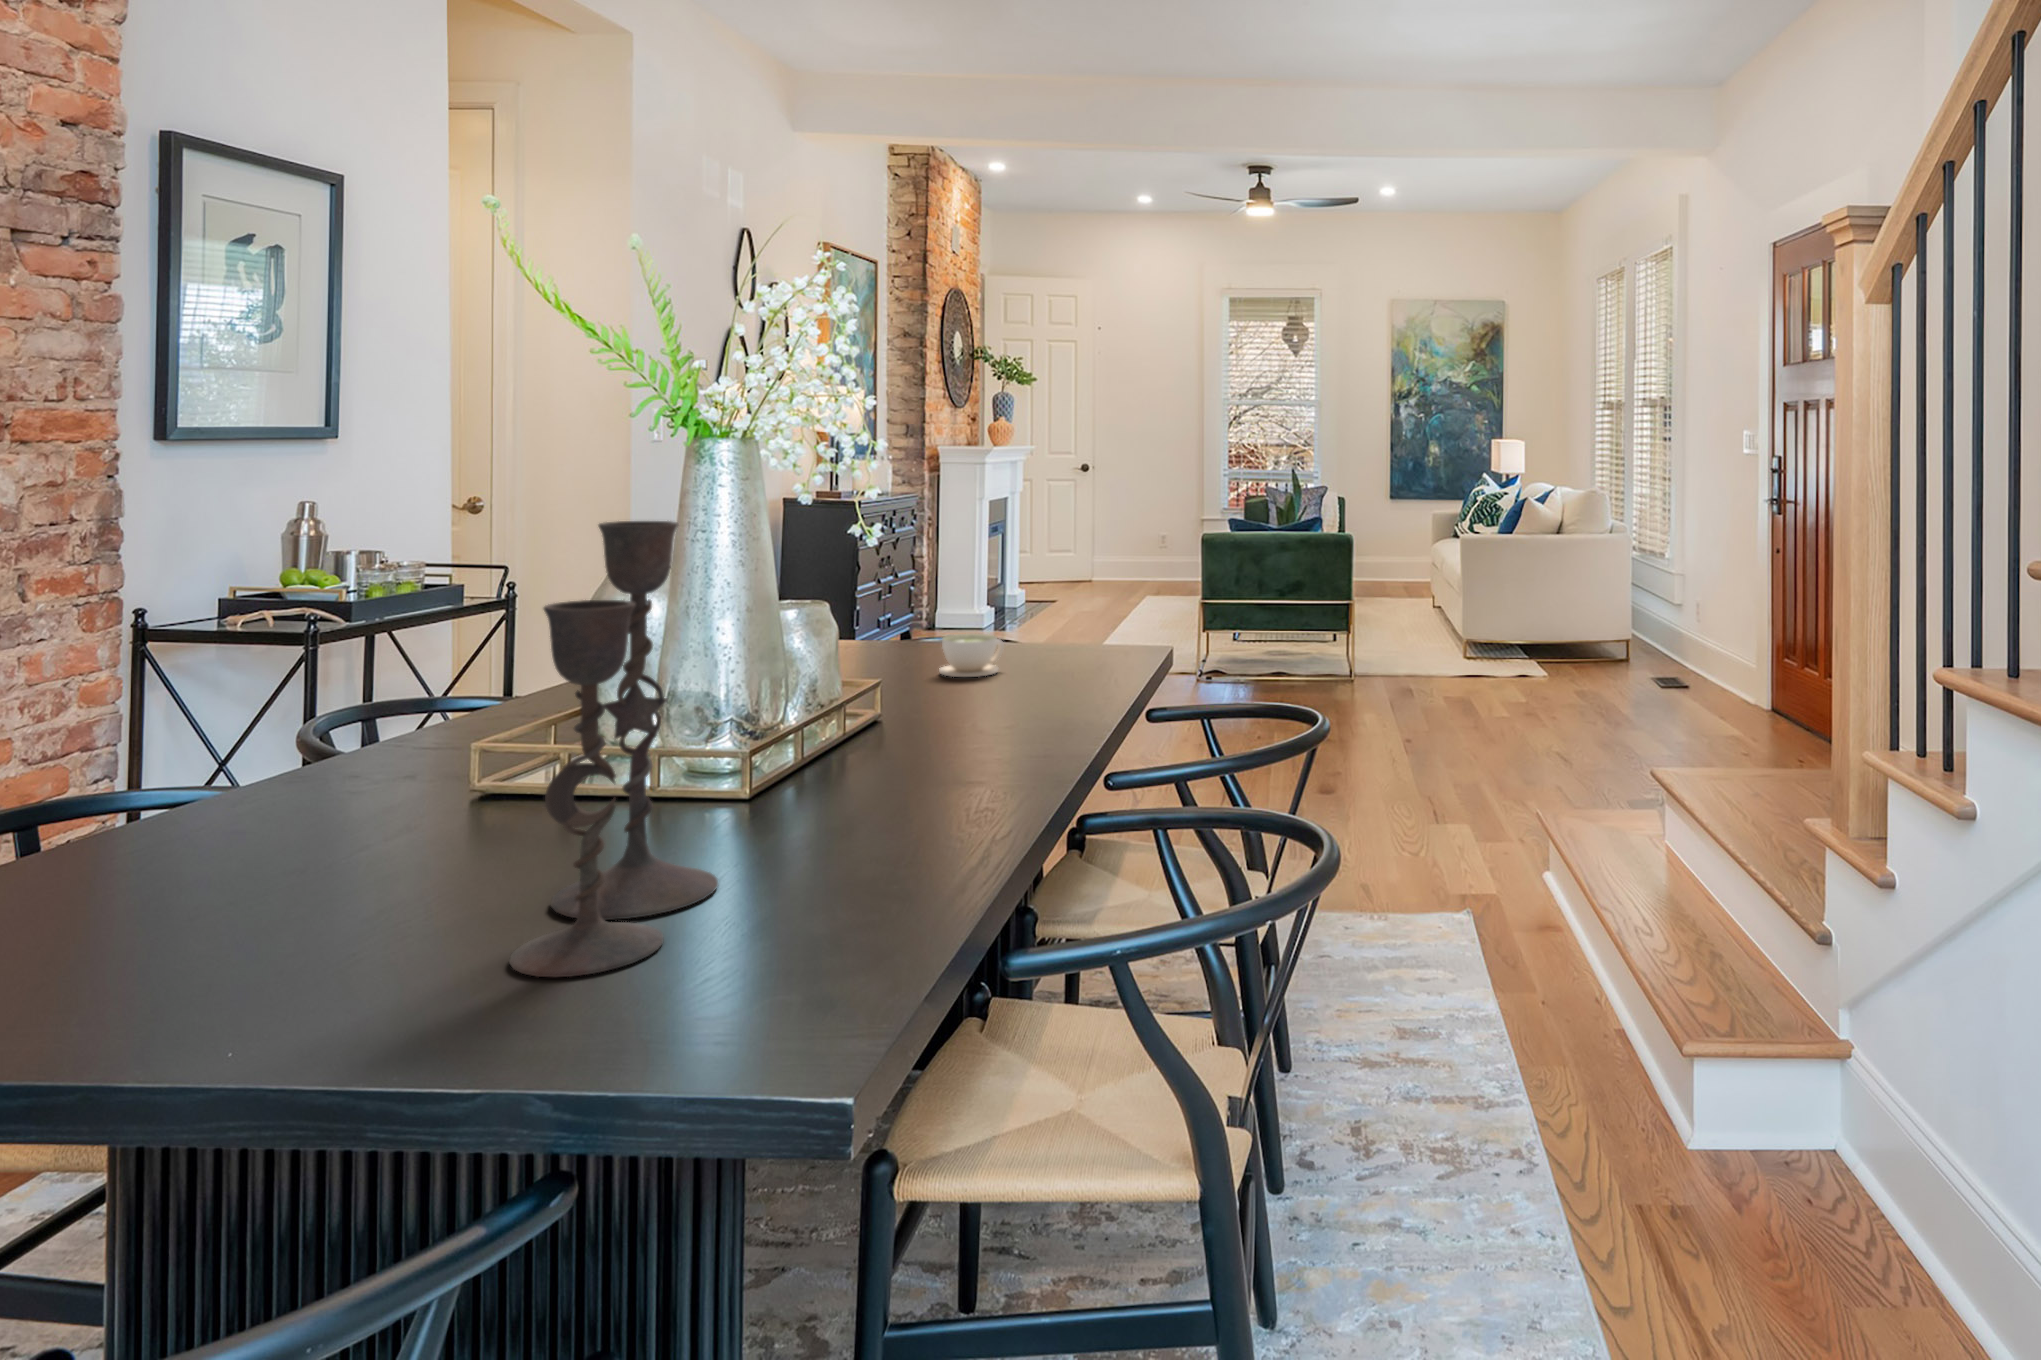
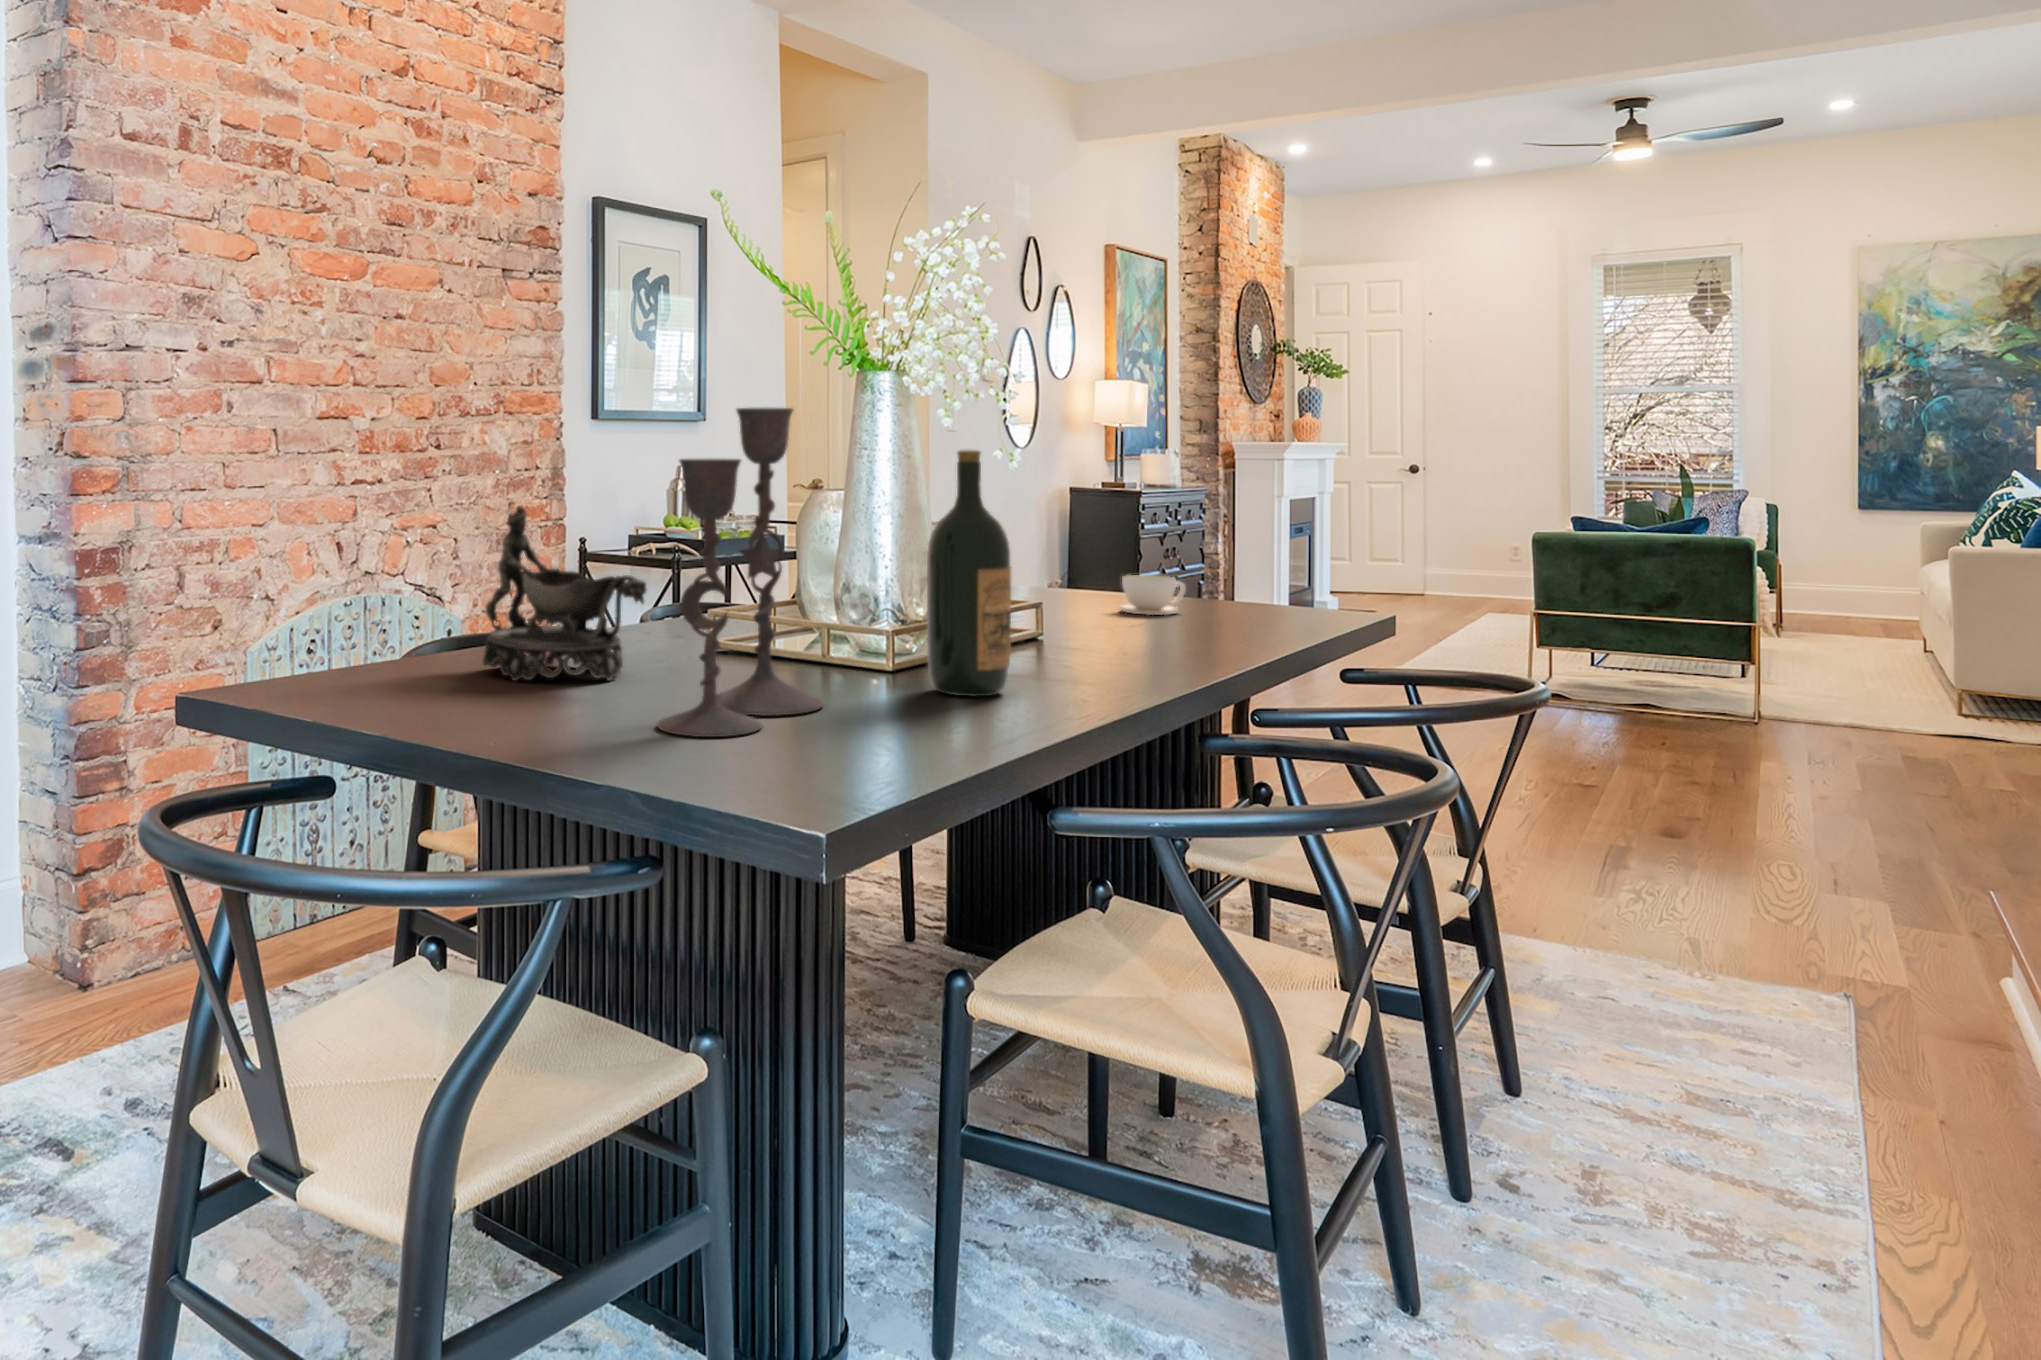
wine bottle: none [824,555,922,835] -> present [927,450,1011,696]
decorative bowl: none [123,649,439,916] -> present [483,505,647,681]

